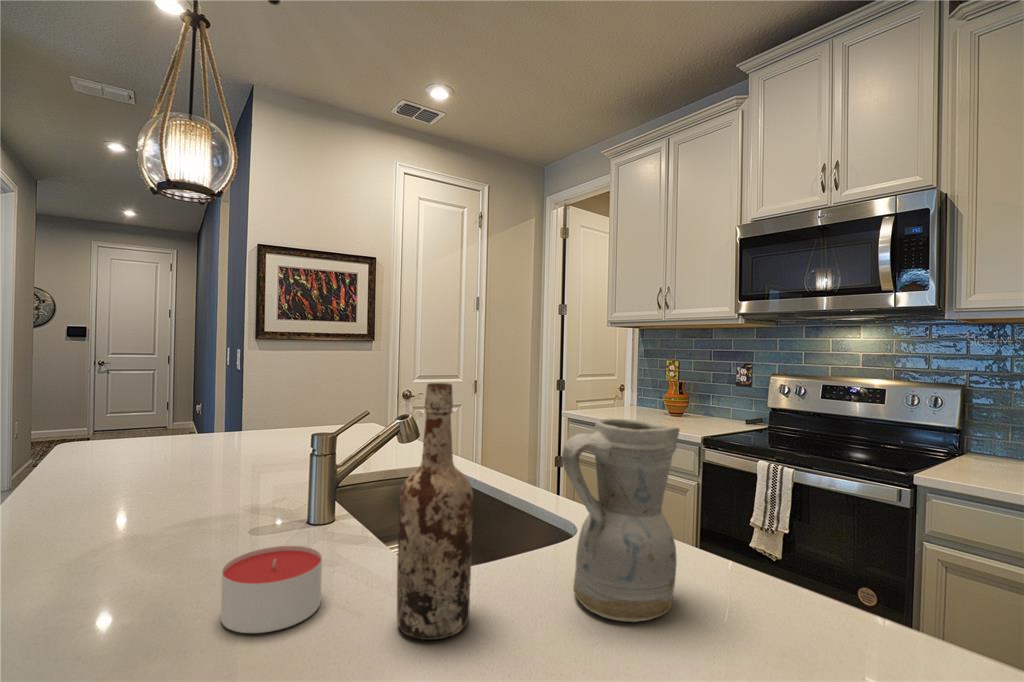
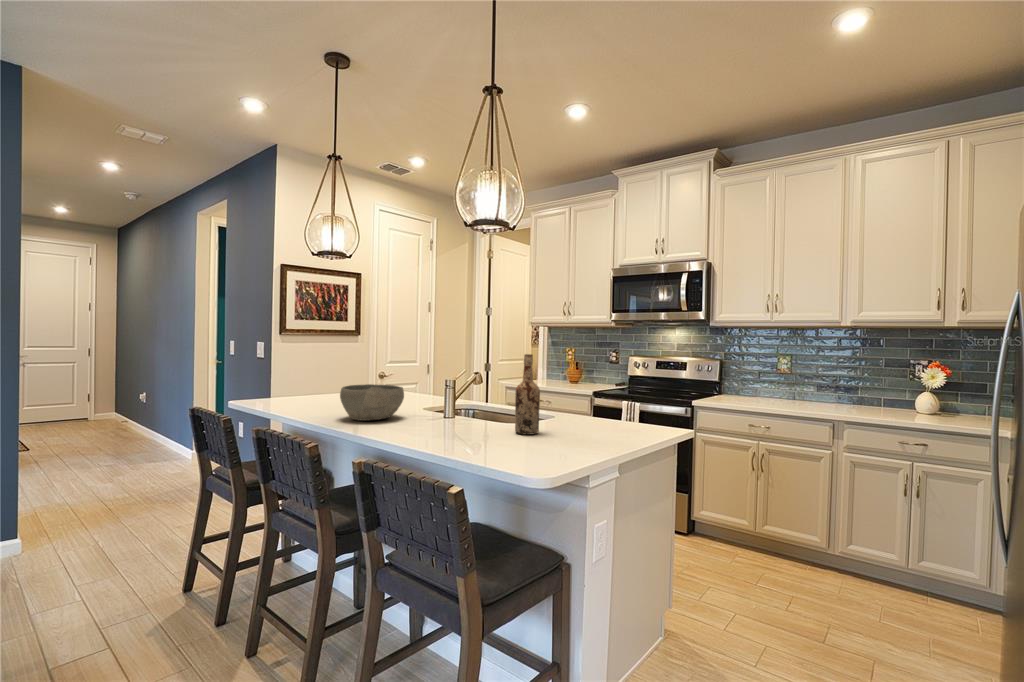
ceramic pitcher: present [562,418,680,622] -> none [565,367,601,430]
bowl: none [98,431,253,519] -> present [340,384,404,421]
candle: present [221,546,322,633] -> none [455,415,486,436]

